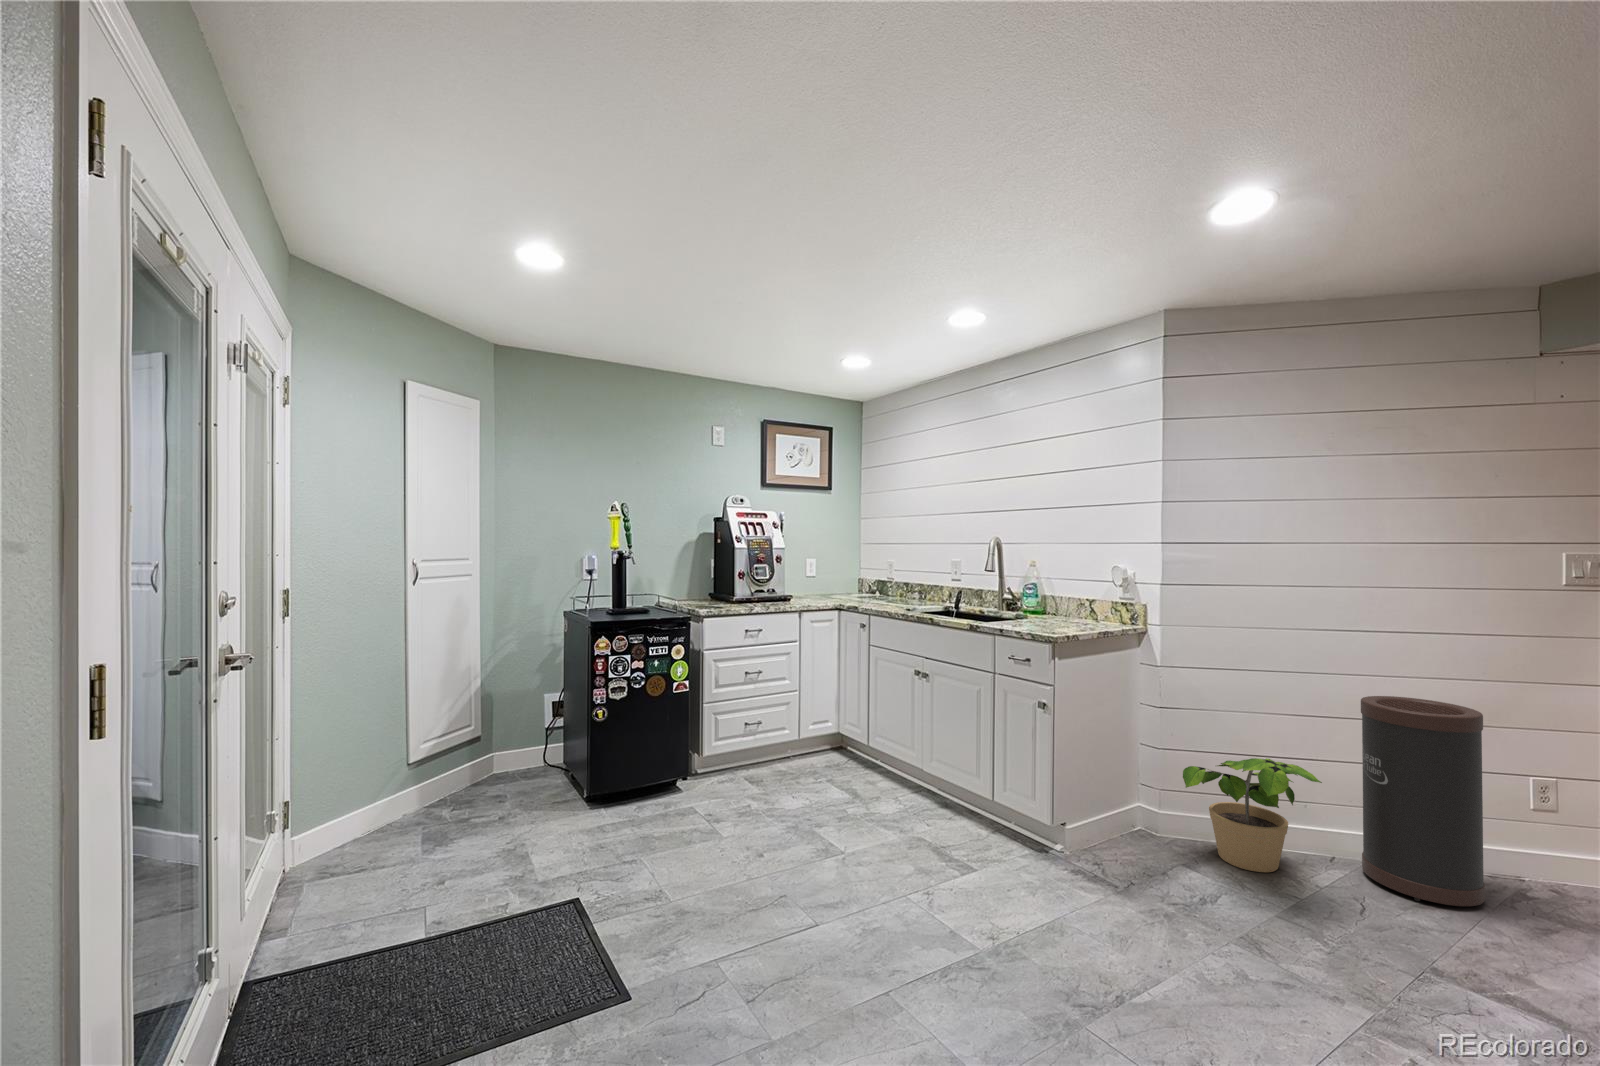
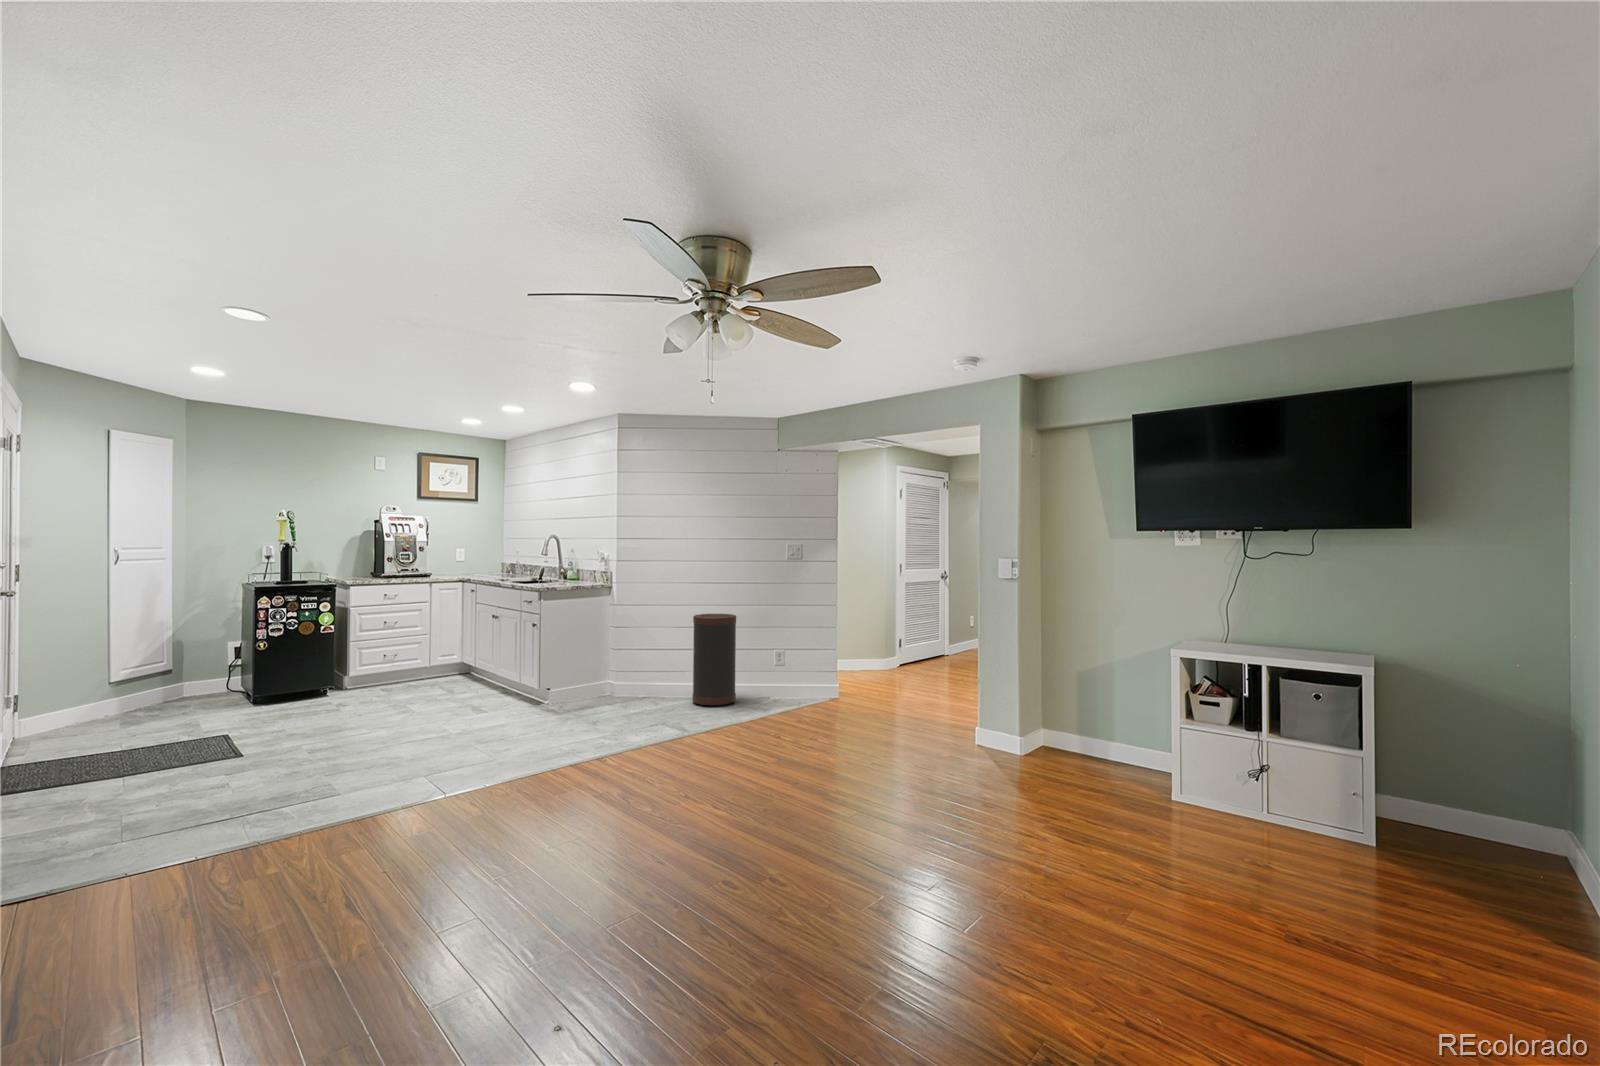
potted plant: present [1183,758,1322,872] -> none [611,644,666,703]

